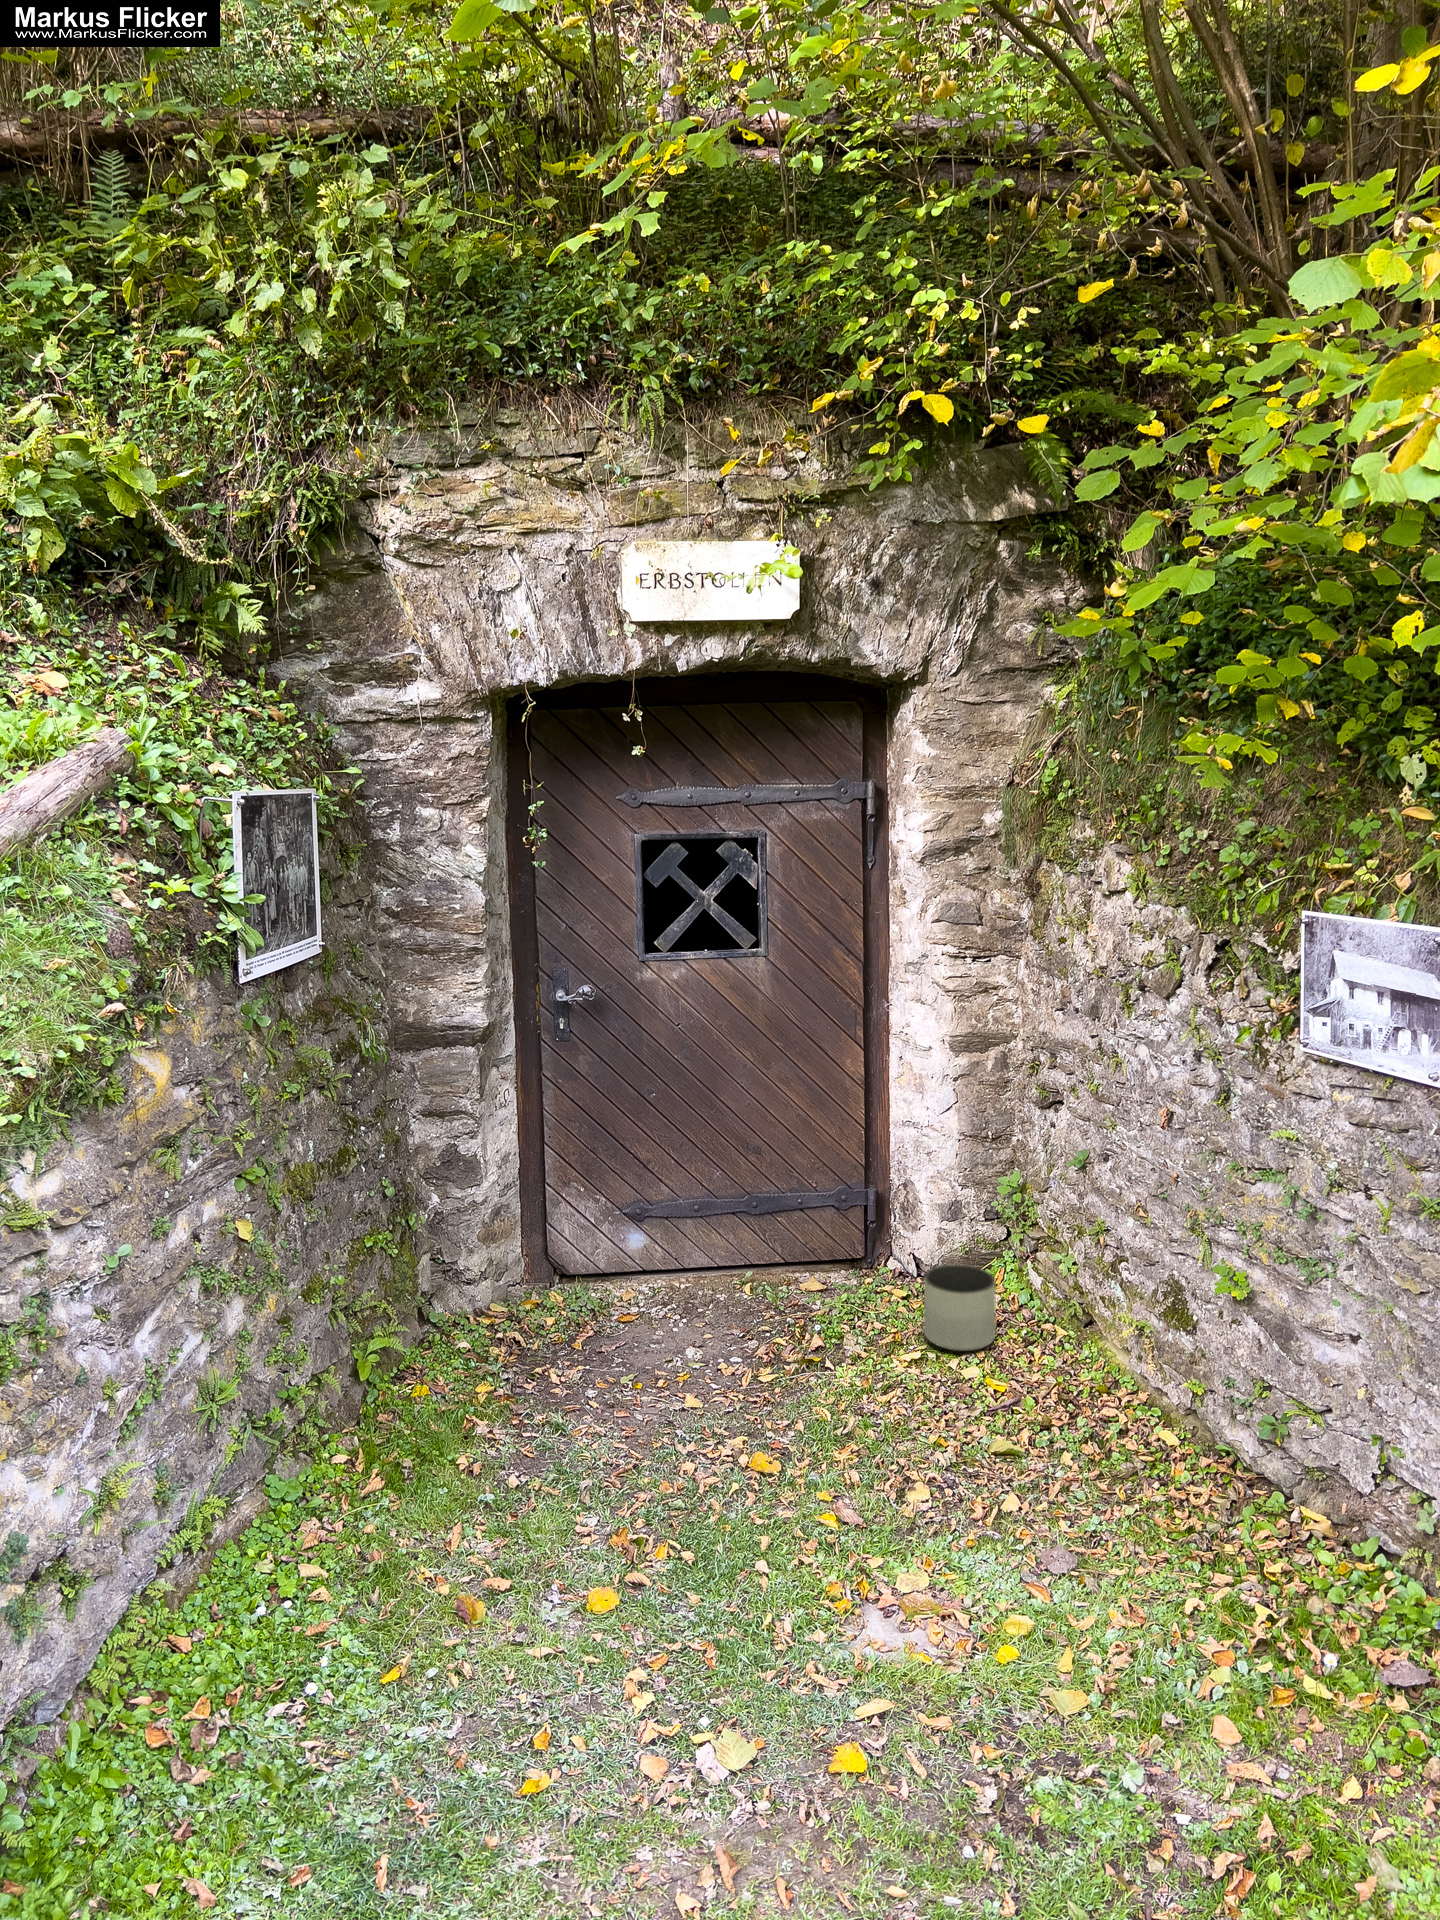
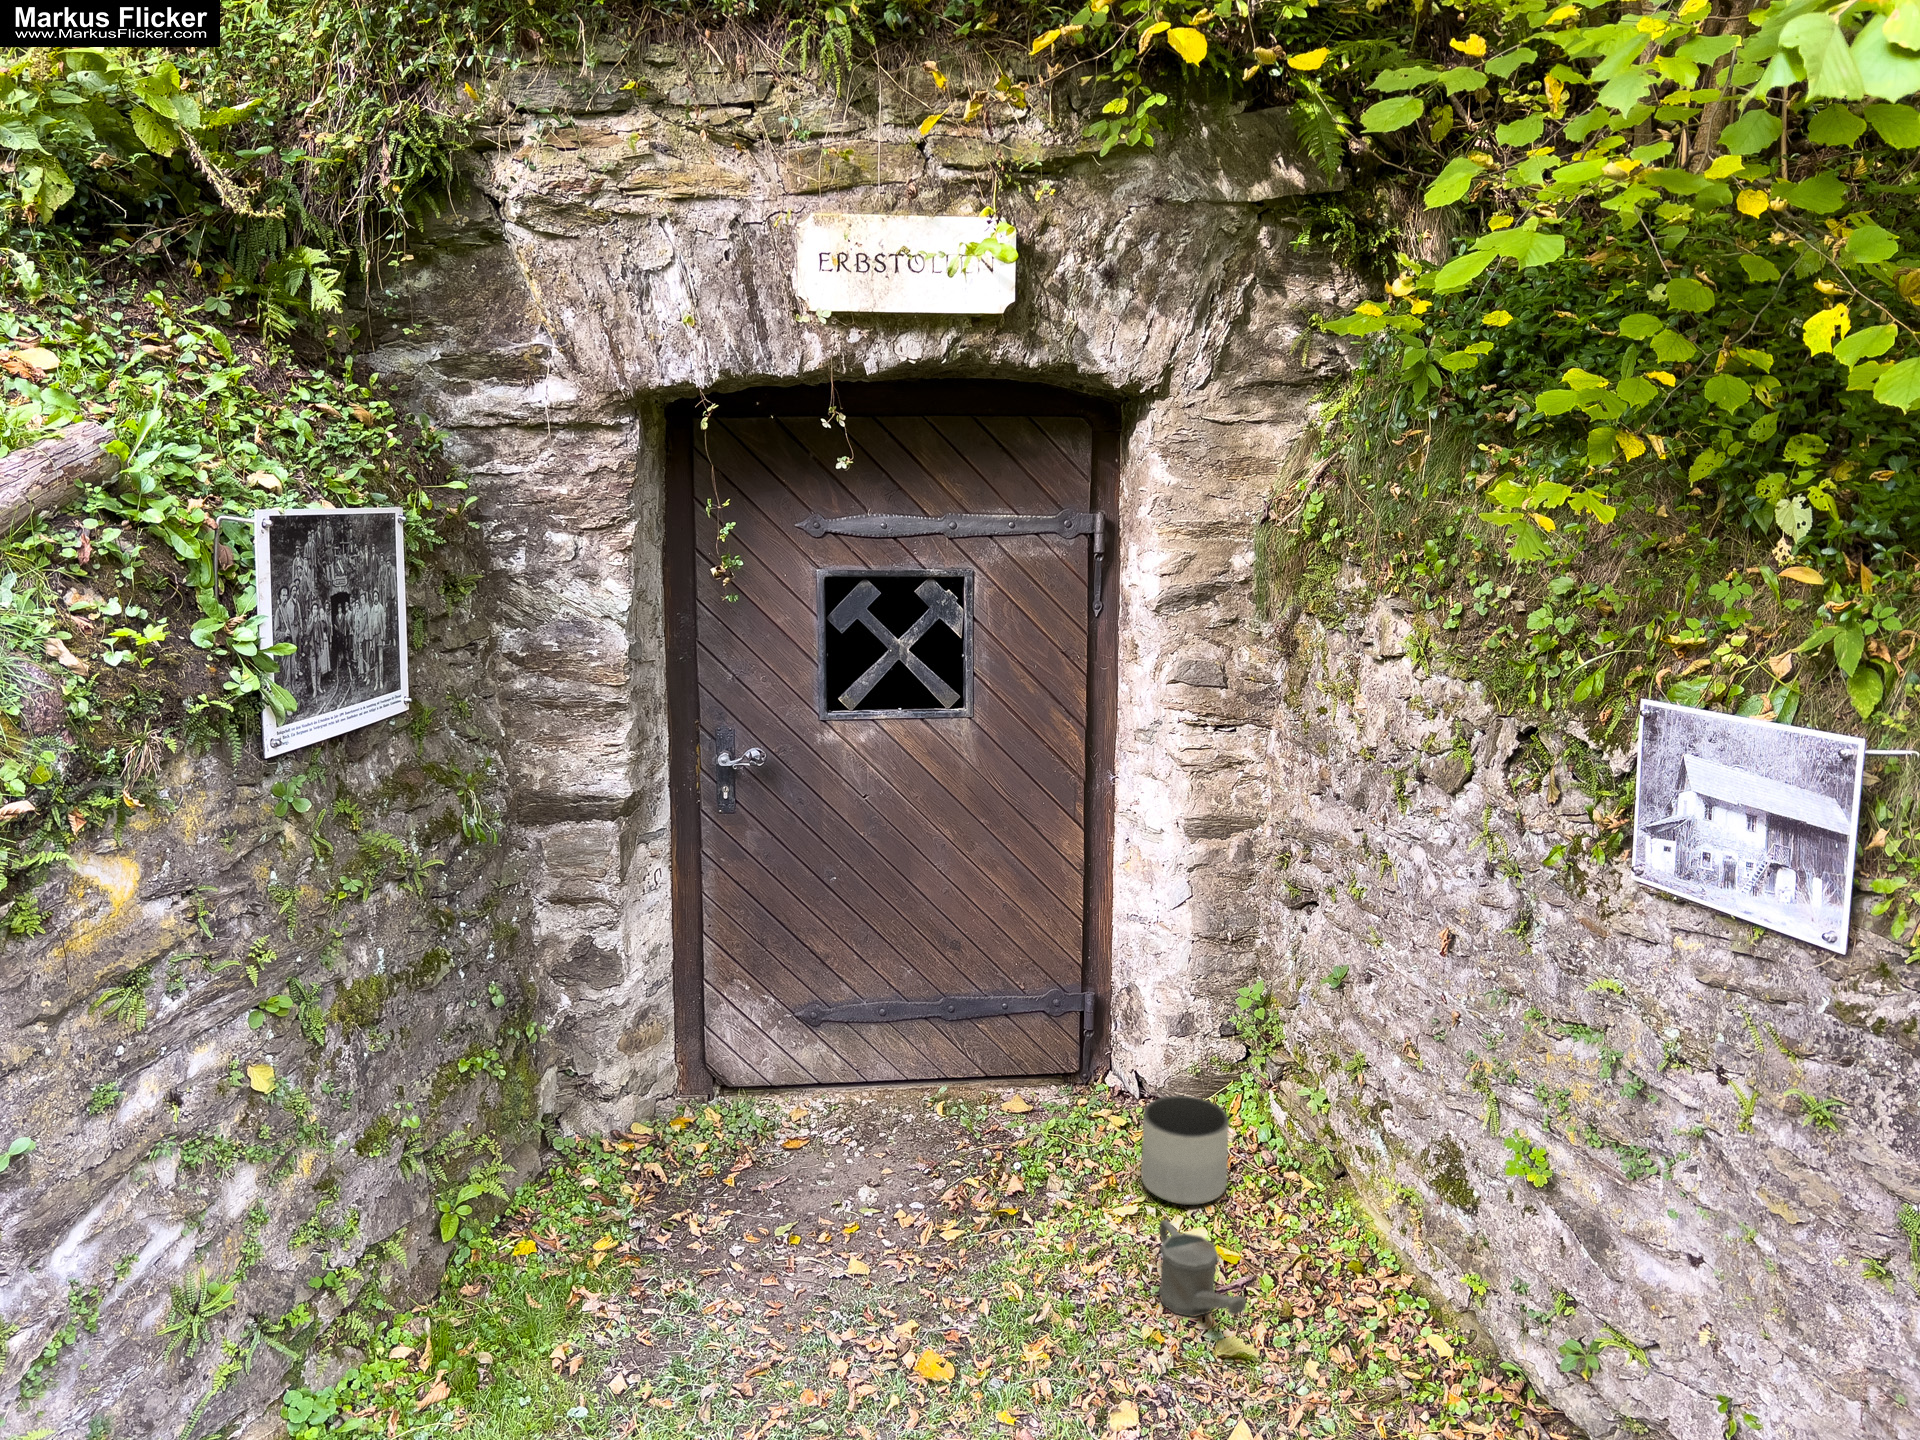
watering can: none [941,1357,1014,1431] -> present [1159,1220,1246,1317]

